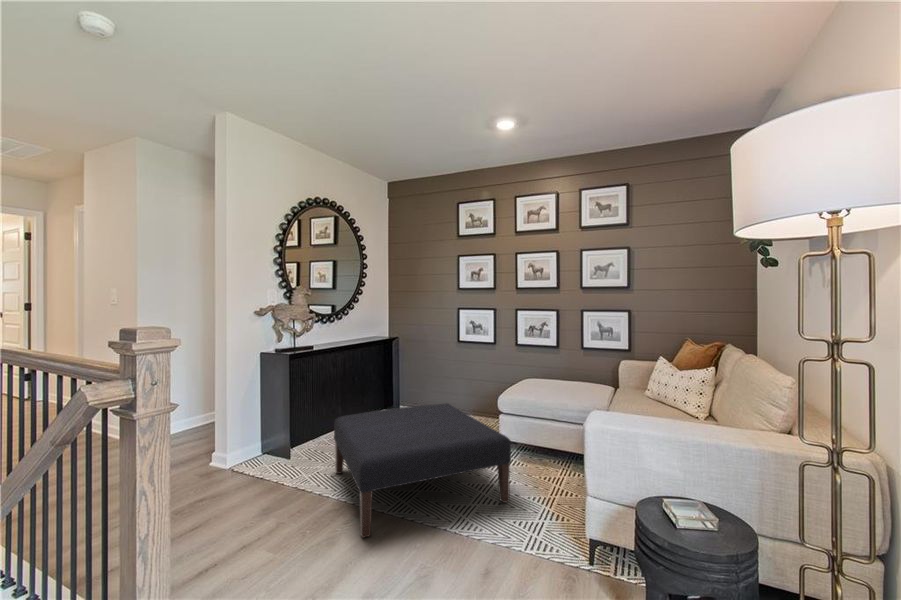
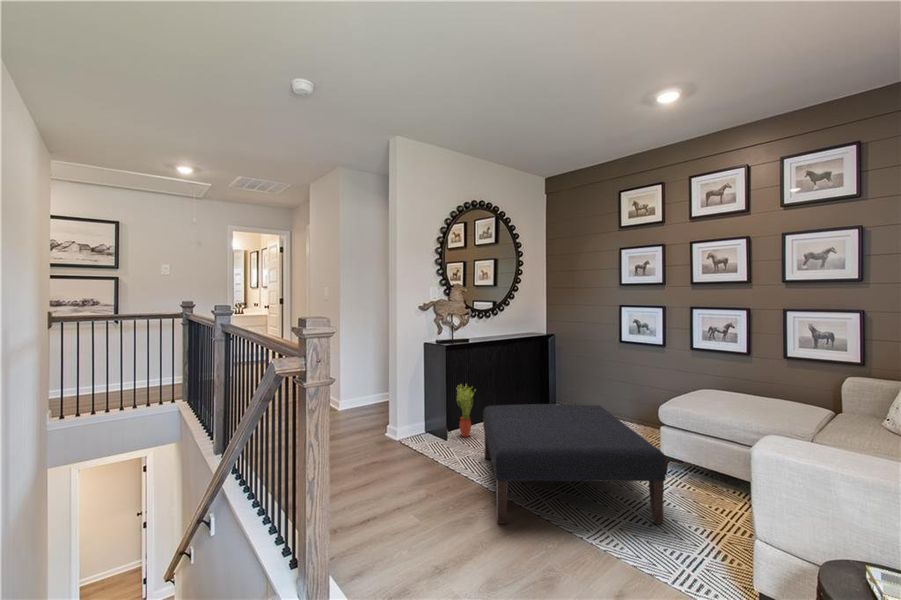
potted plant: none [299,396,322,454] -> present [457,385,476,437]

